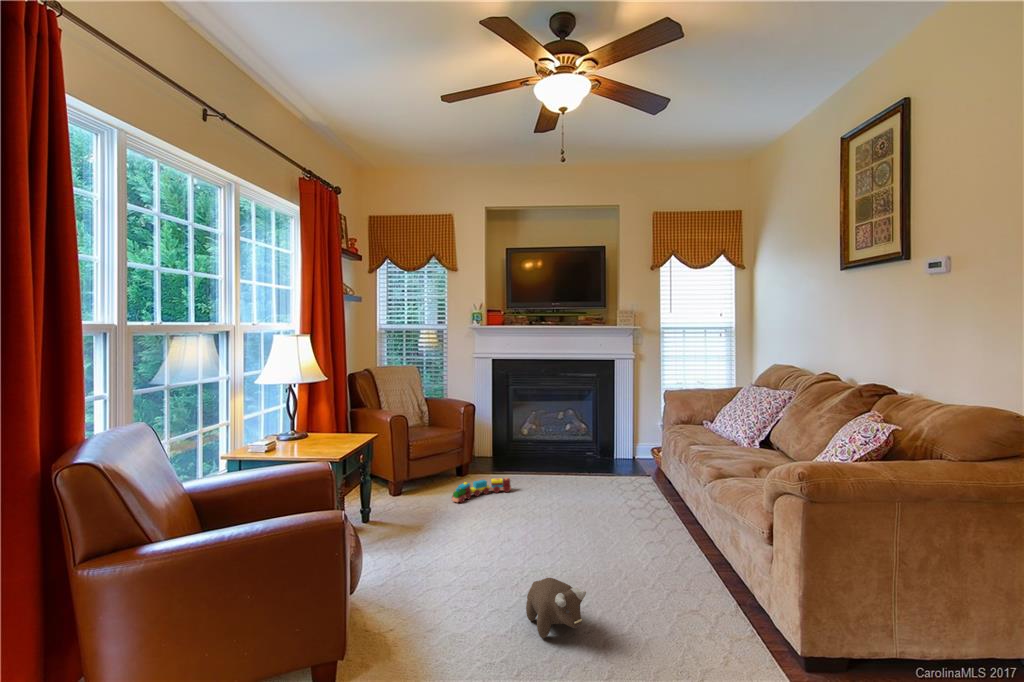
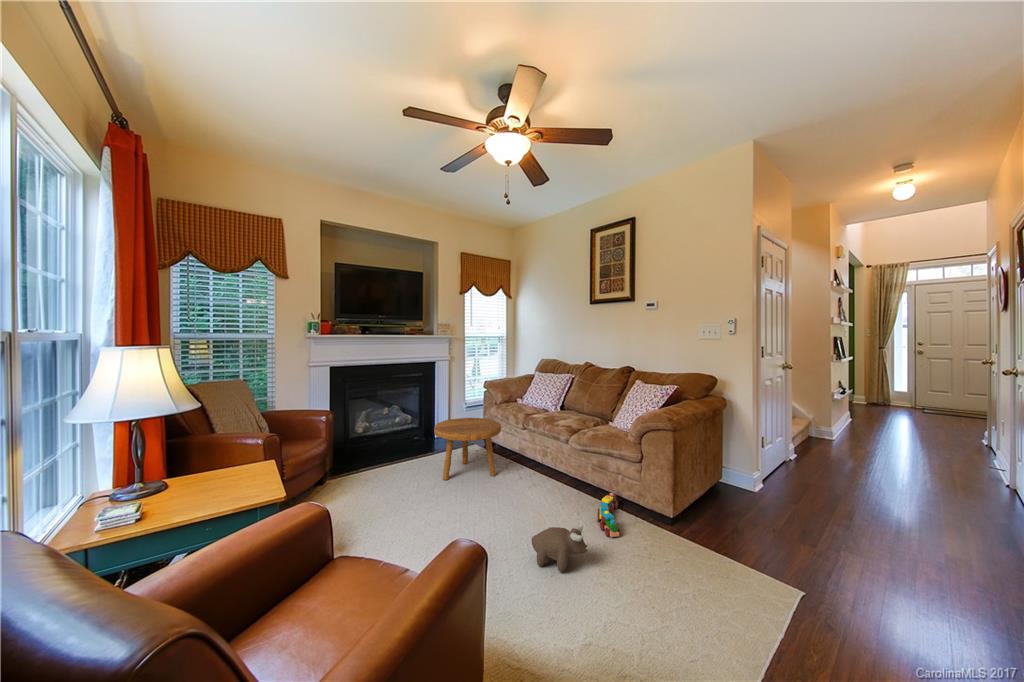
footstool: none [558,429,644,512] -> present [434,418,501,480]
toy train: present [452,478,511,503] -> present [598,493,620,537]

